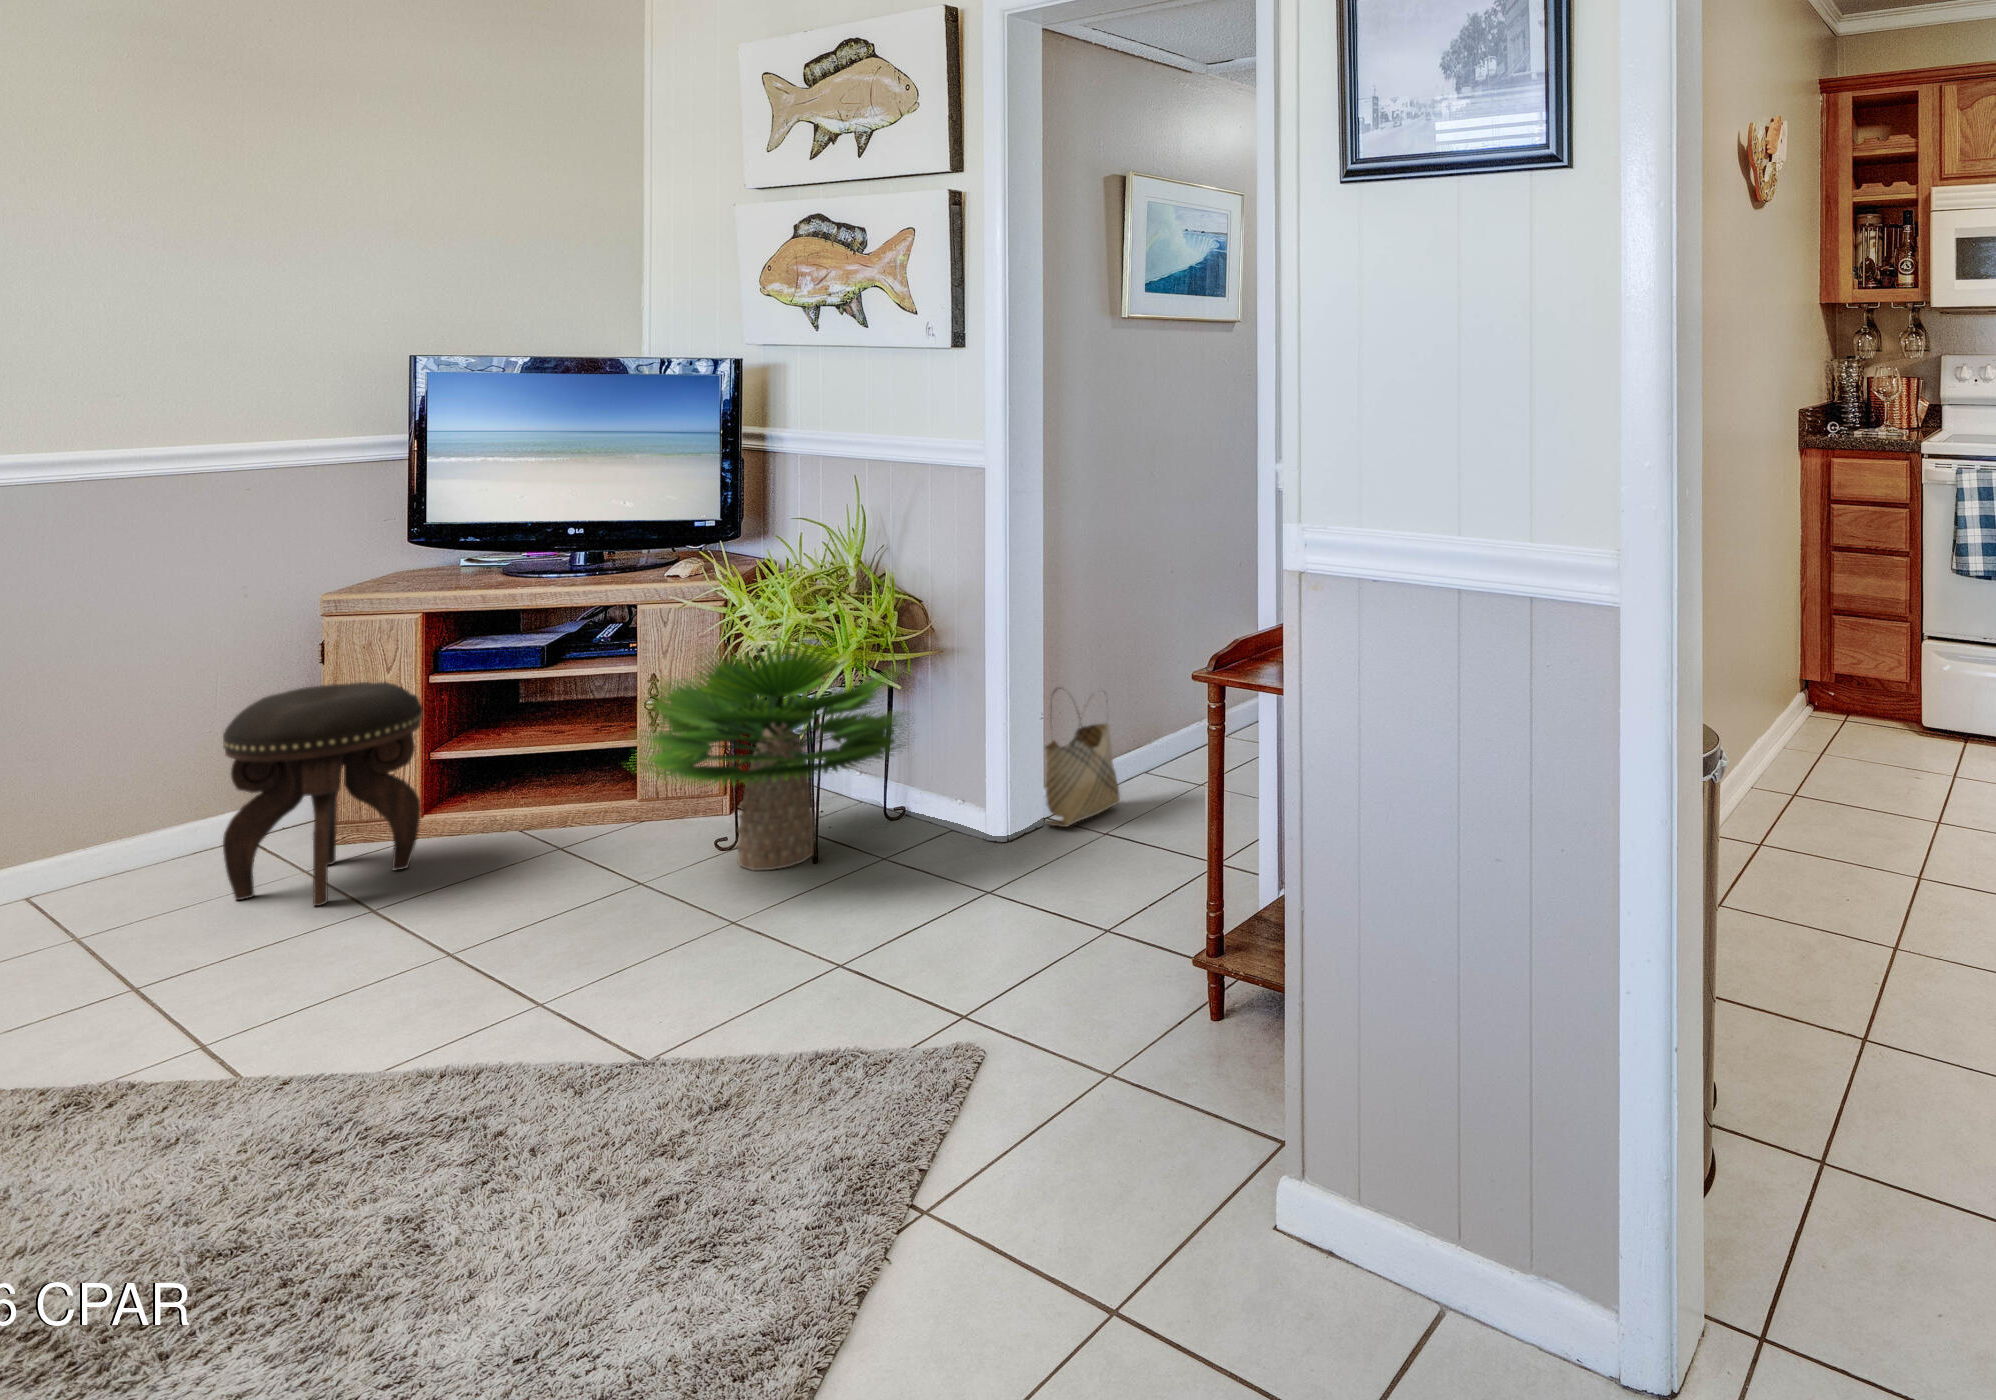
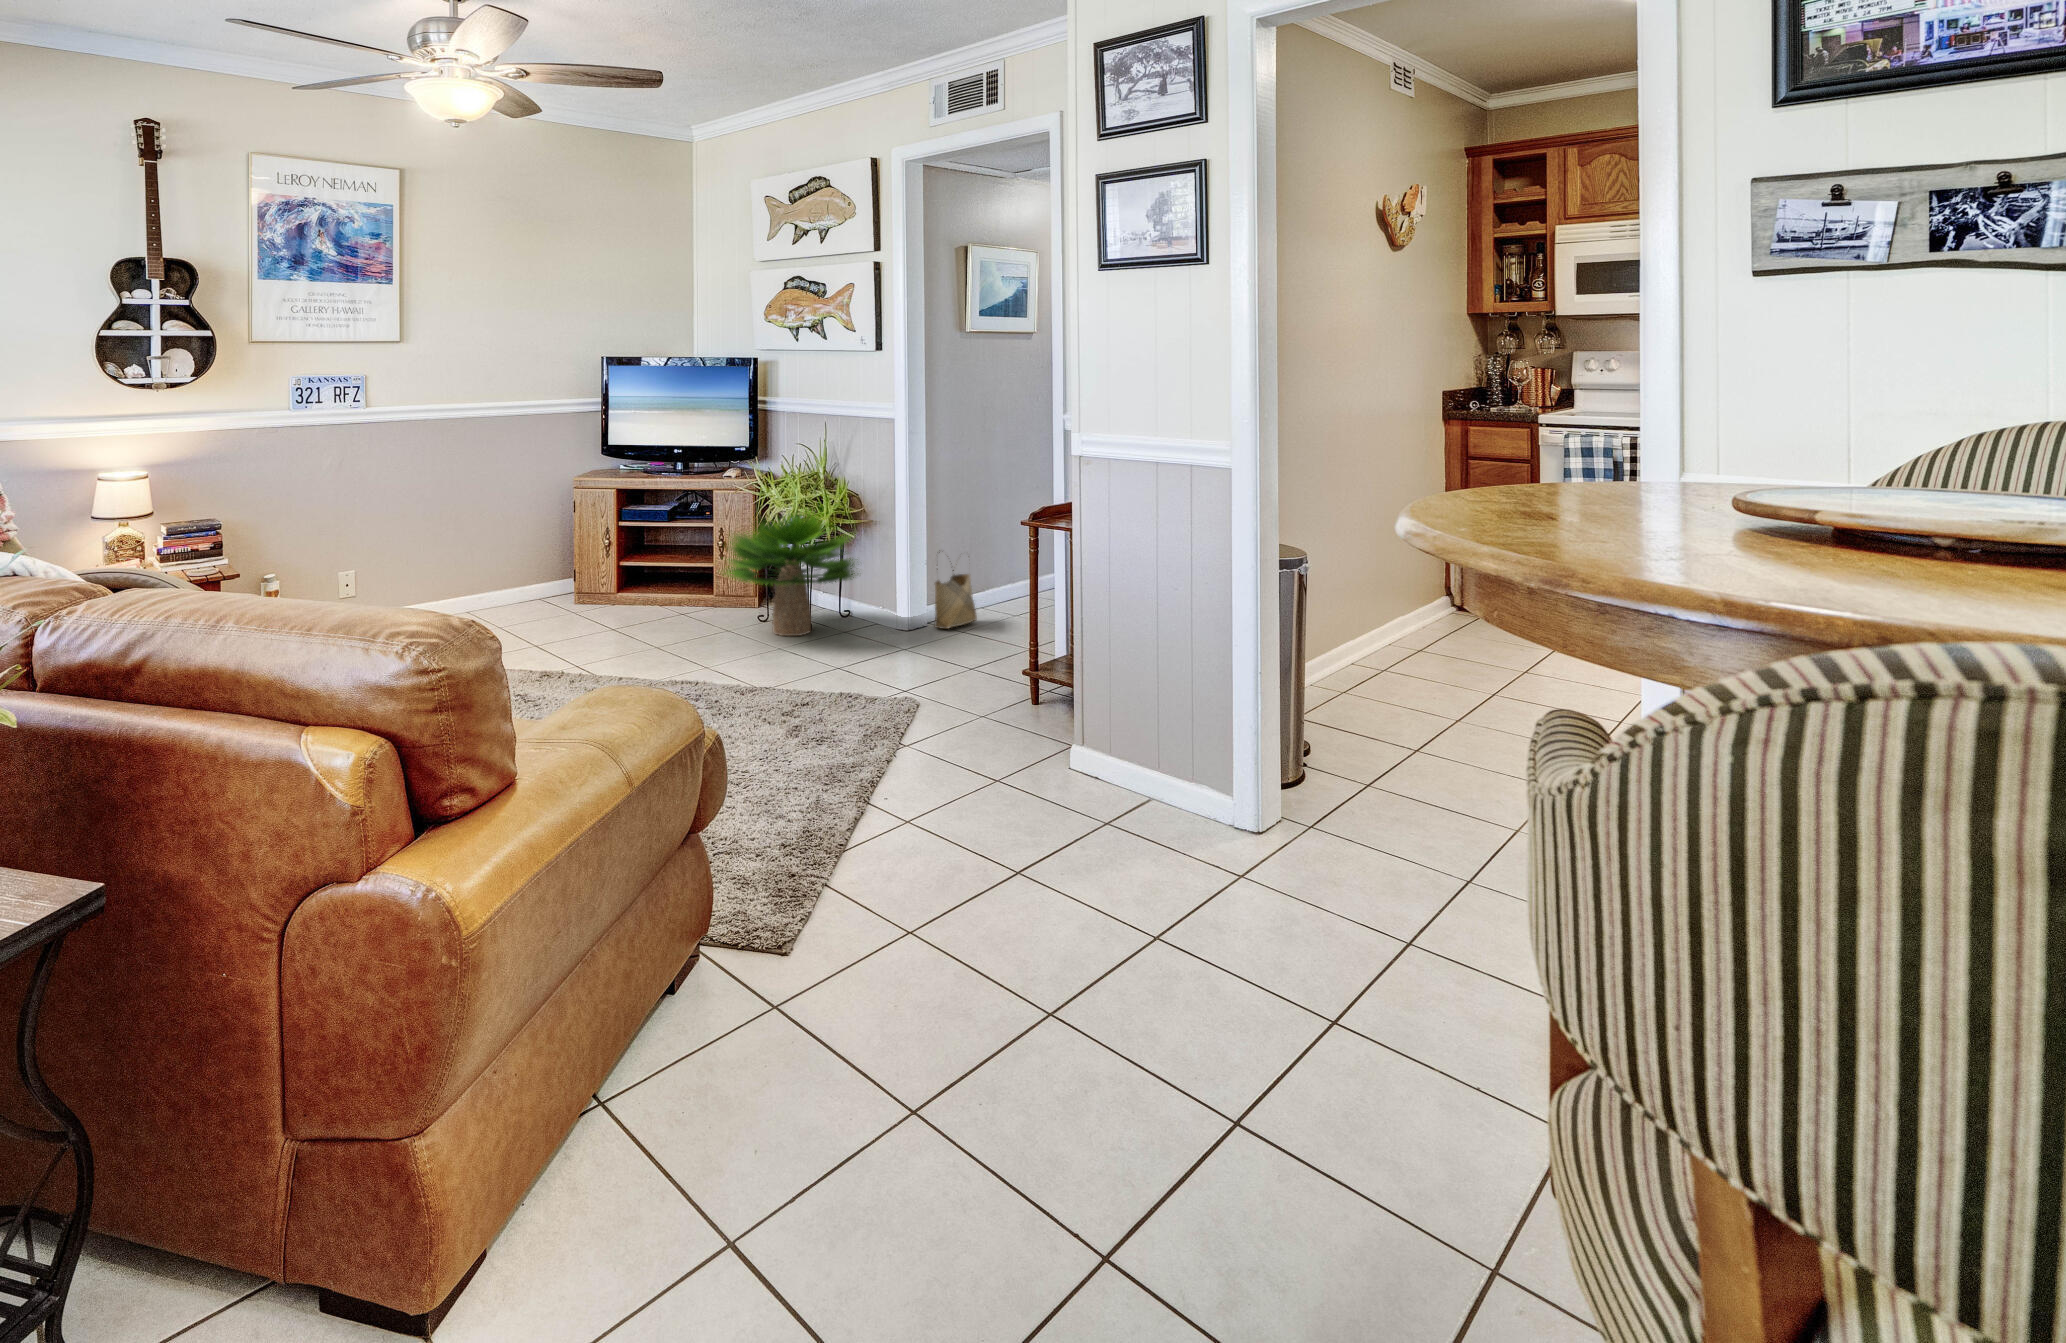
footstool: present [223,682,423,906] -> none [536,527,618,634]

